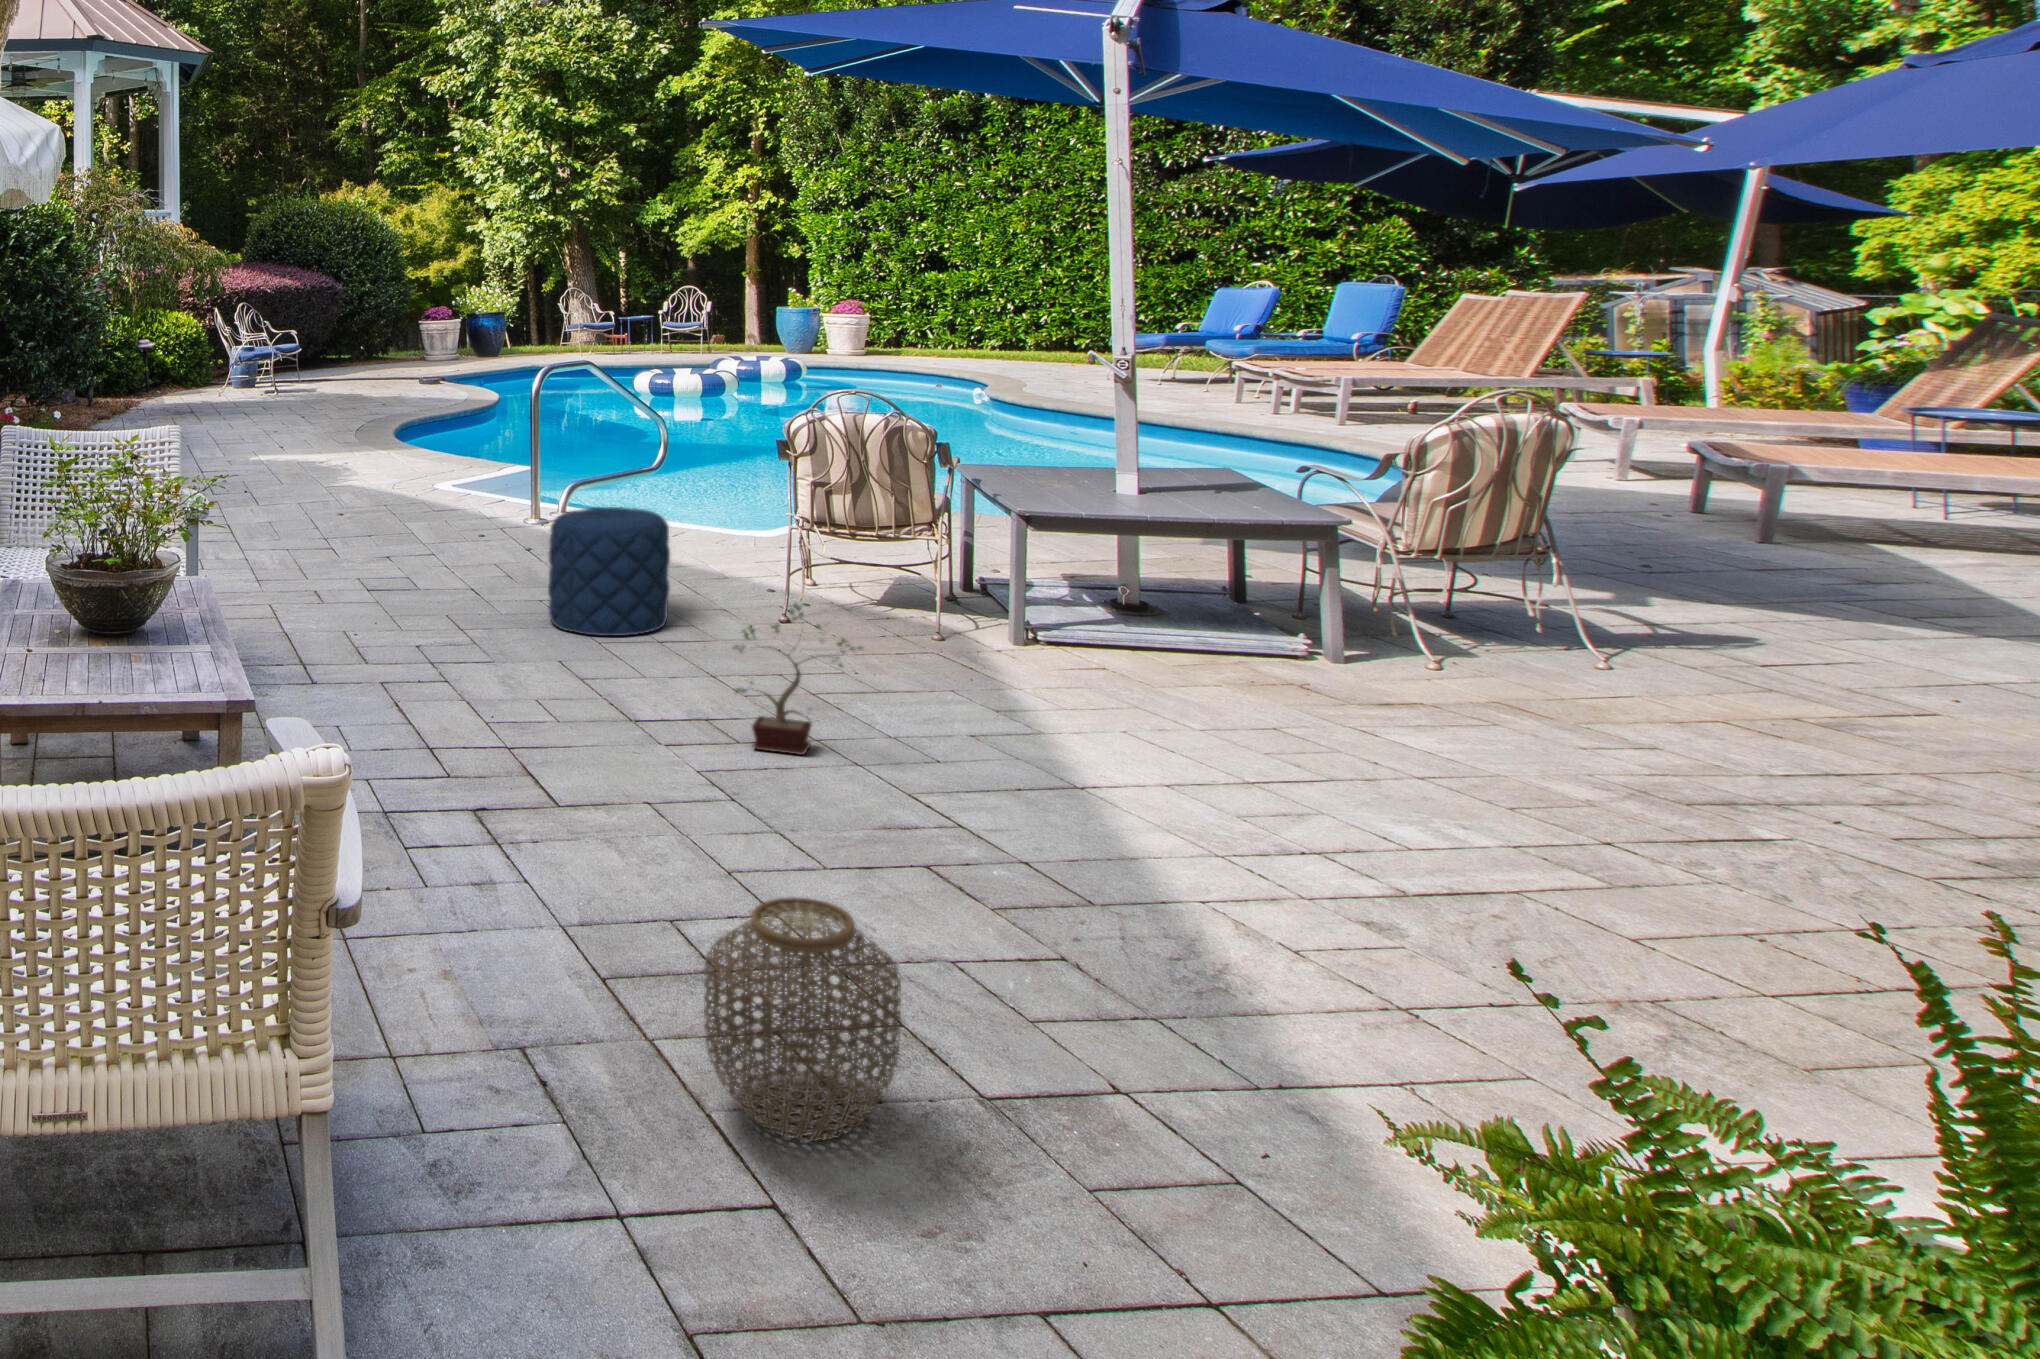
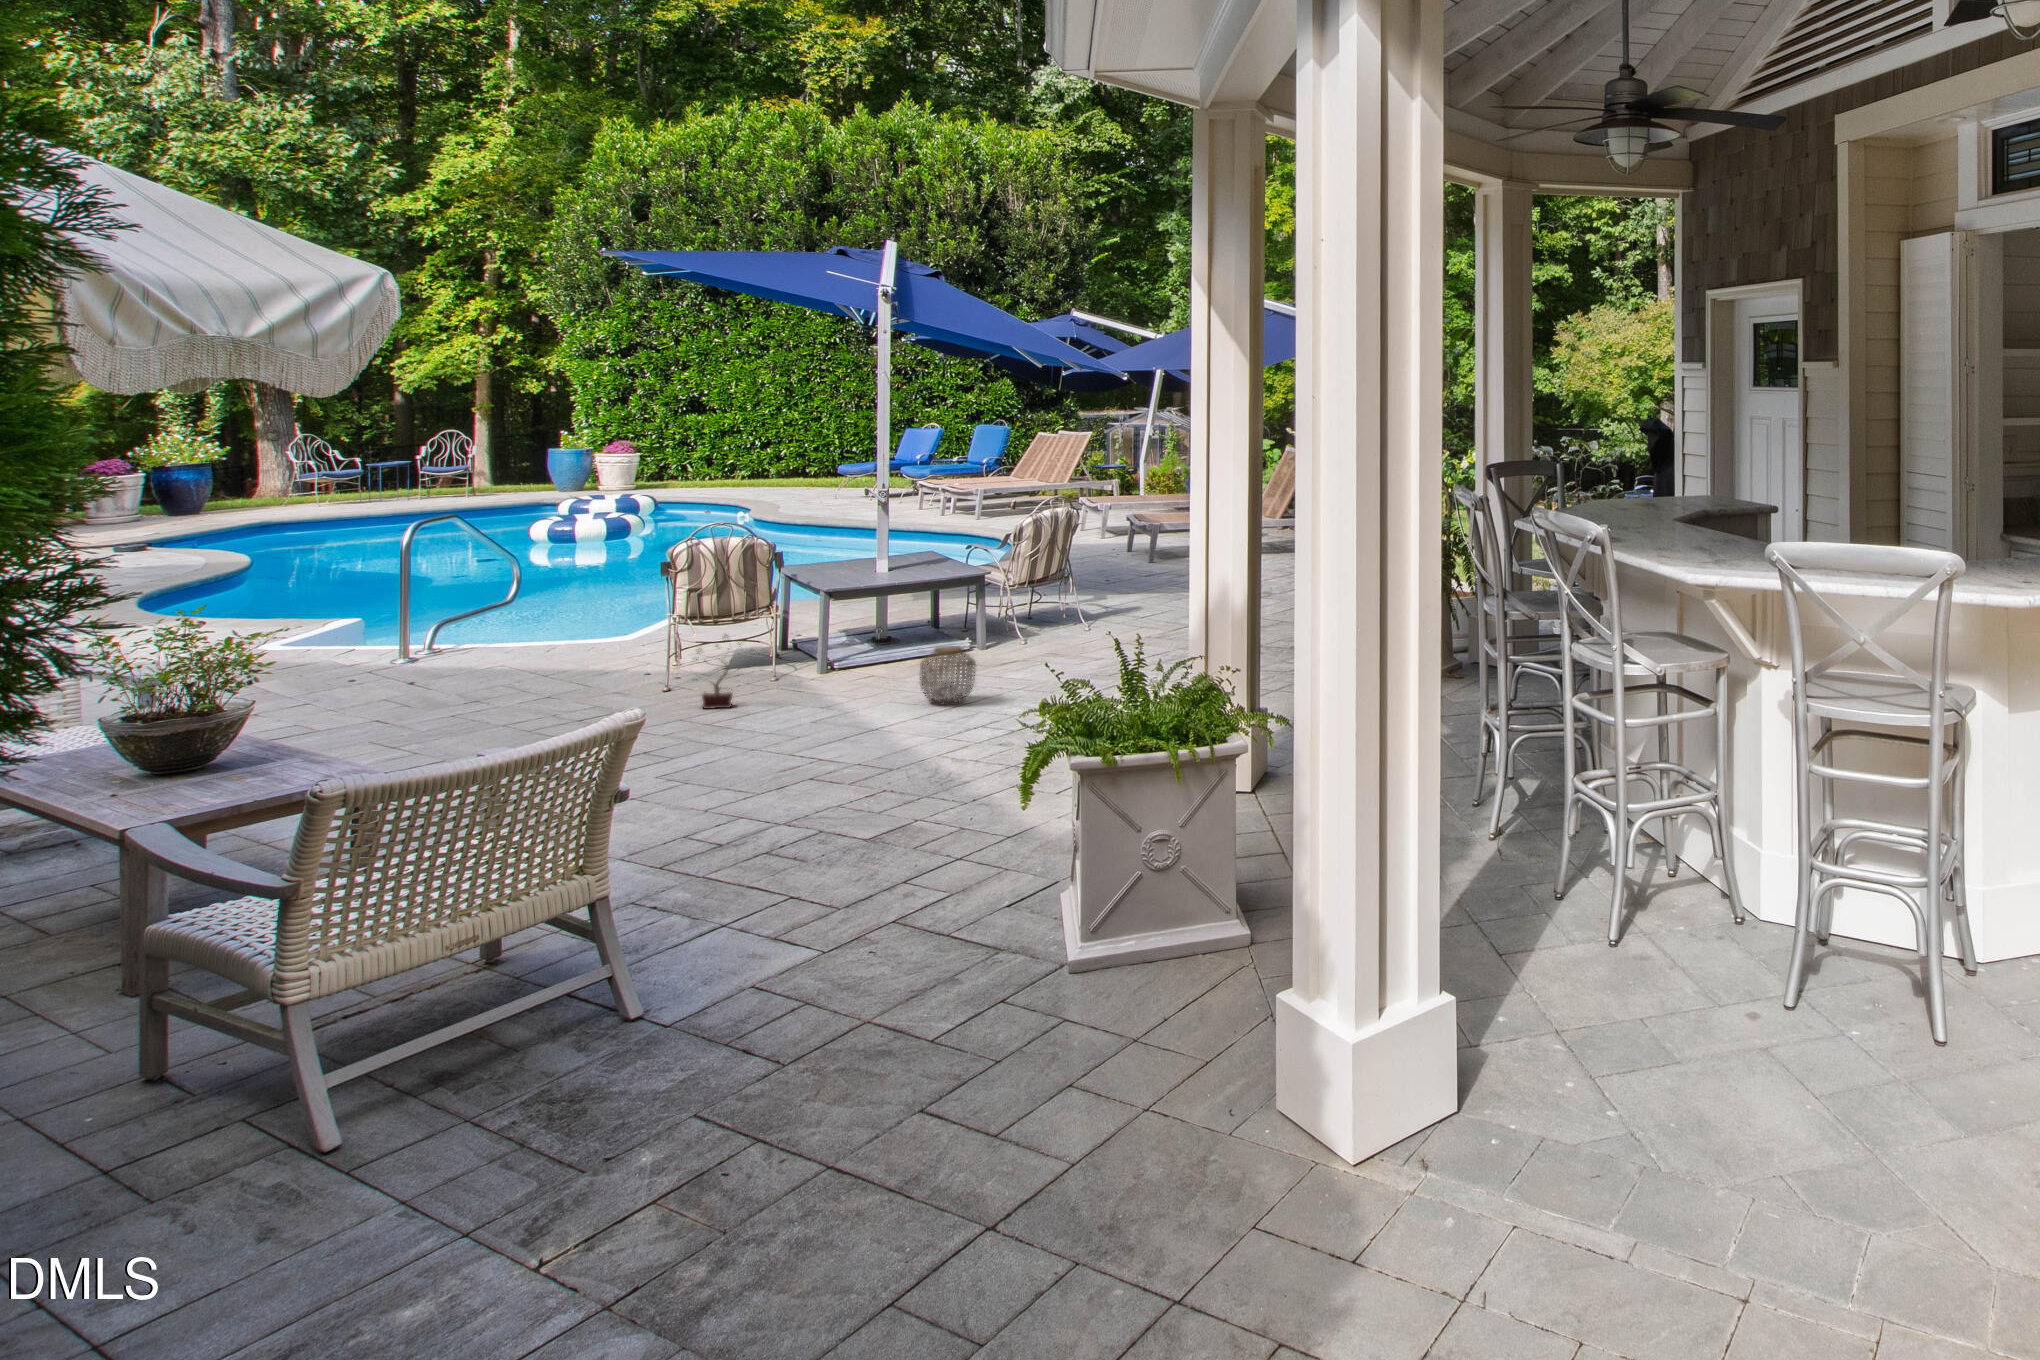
pouf: present [548,507,670,636] -> none [520,602,608,679]
woven basket: present [704,897,901,1141] -> present [920,646,975,705]

